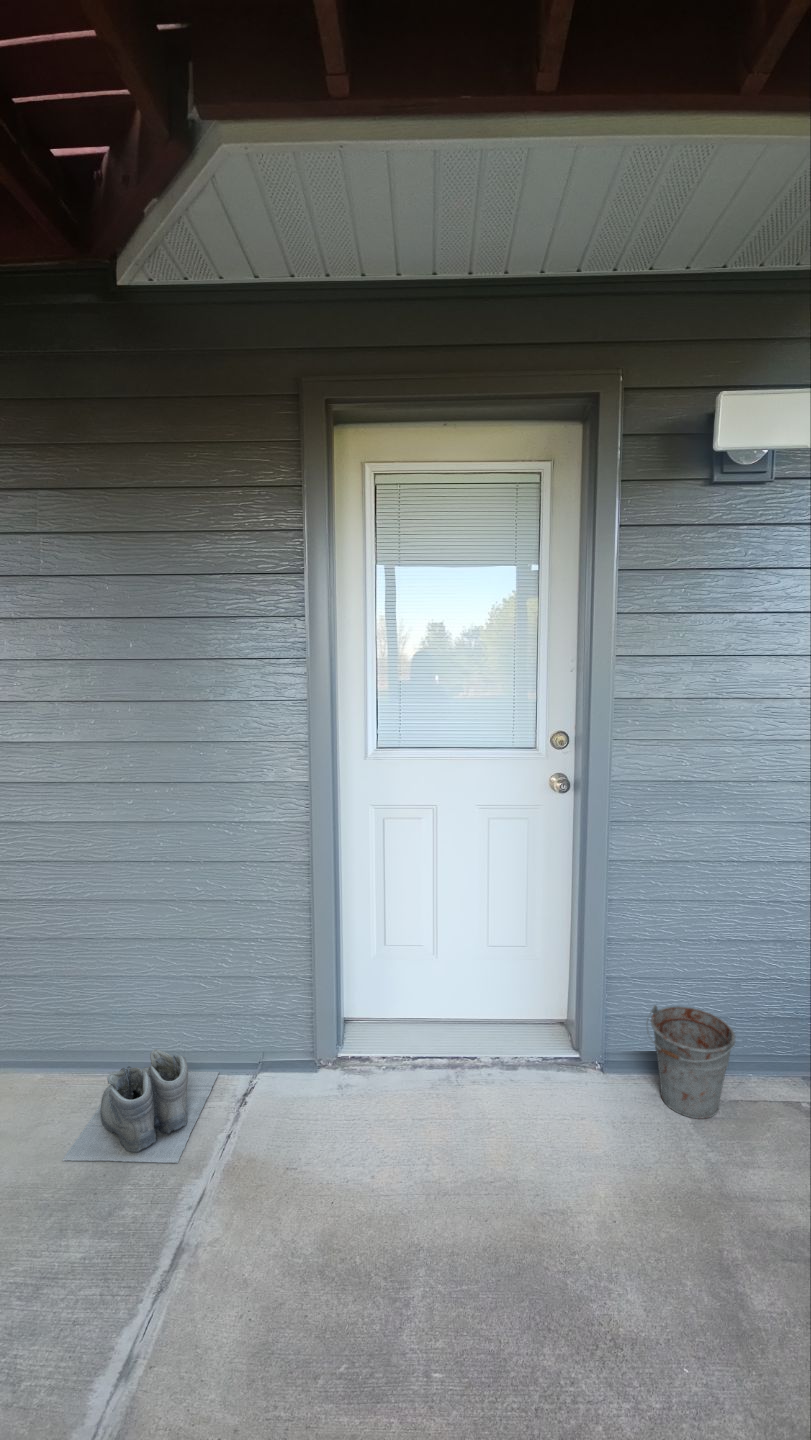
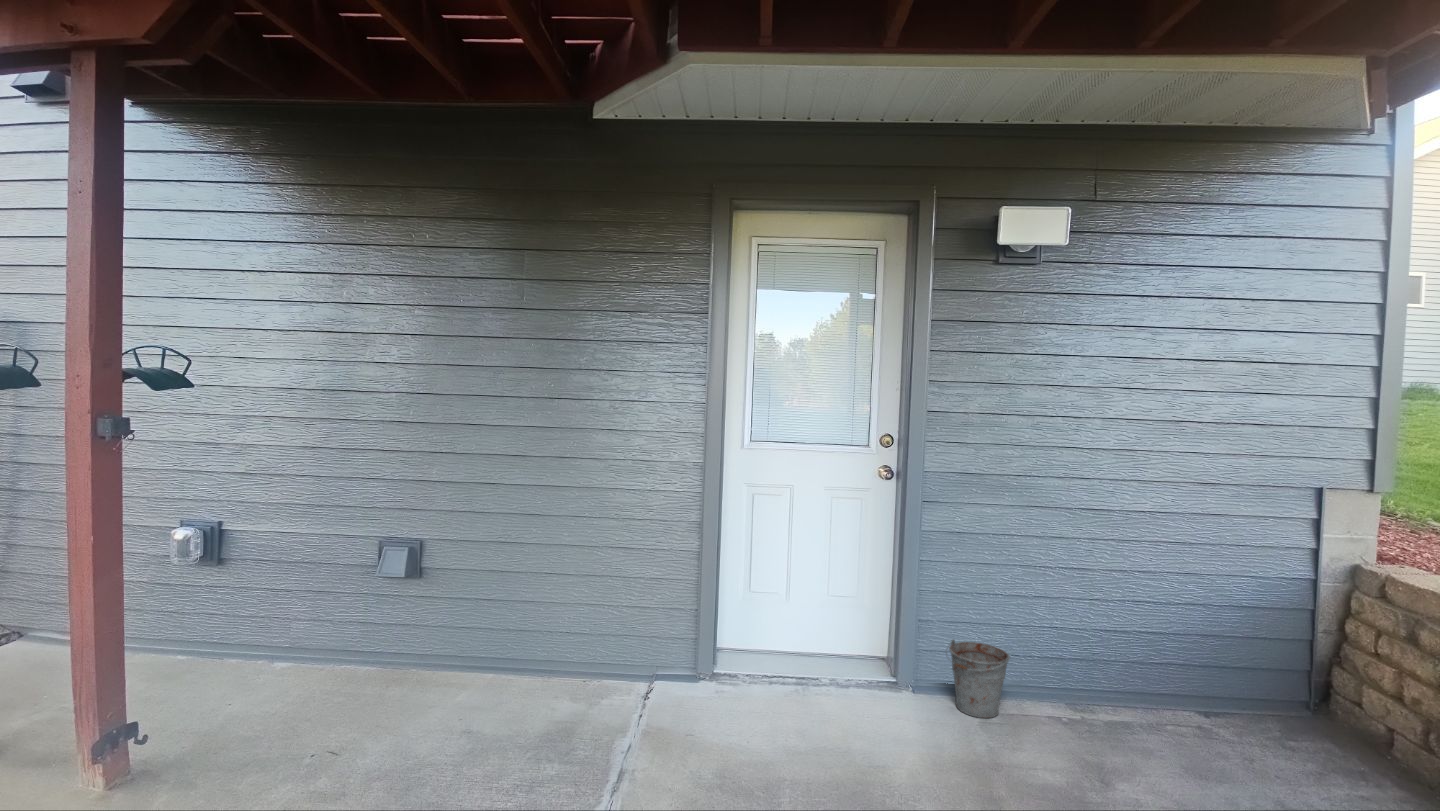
boots: present [62,1049,219,1163] -> none [525,647,625,719]

